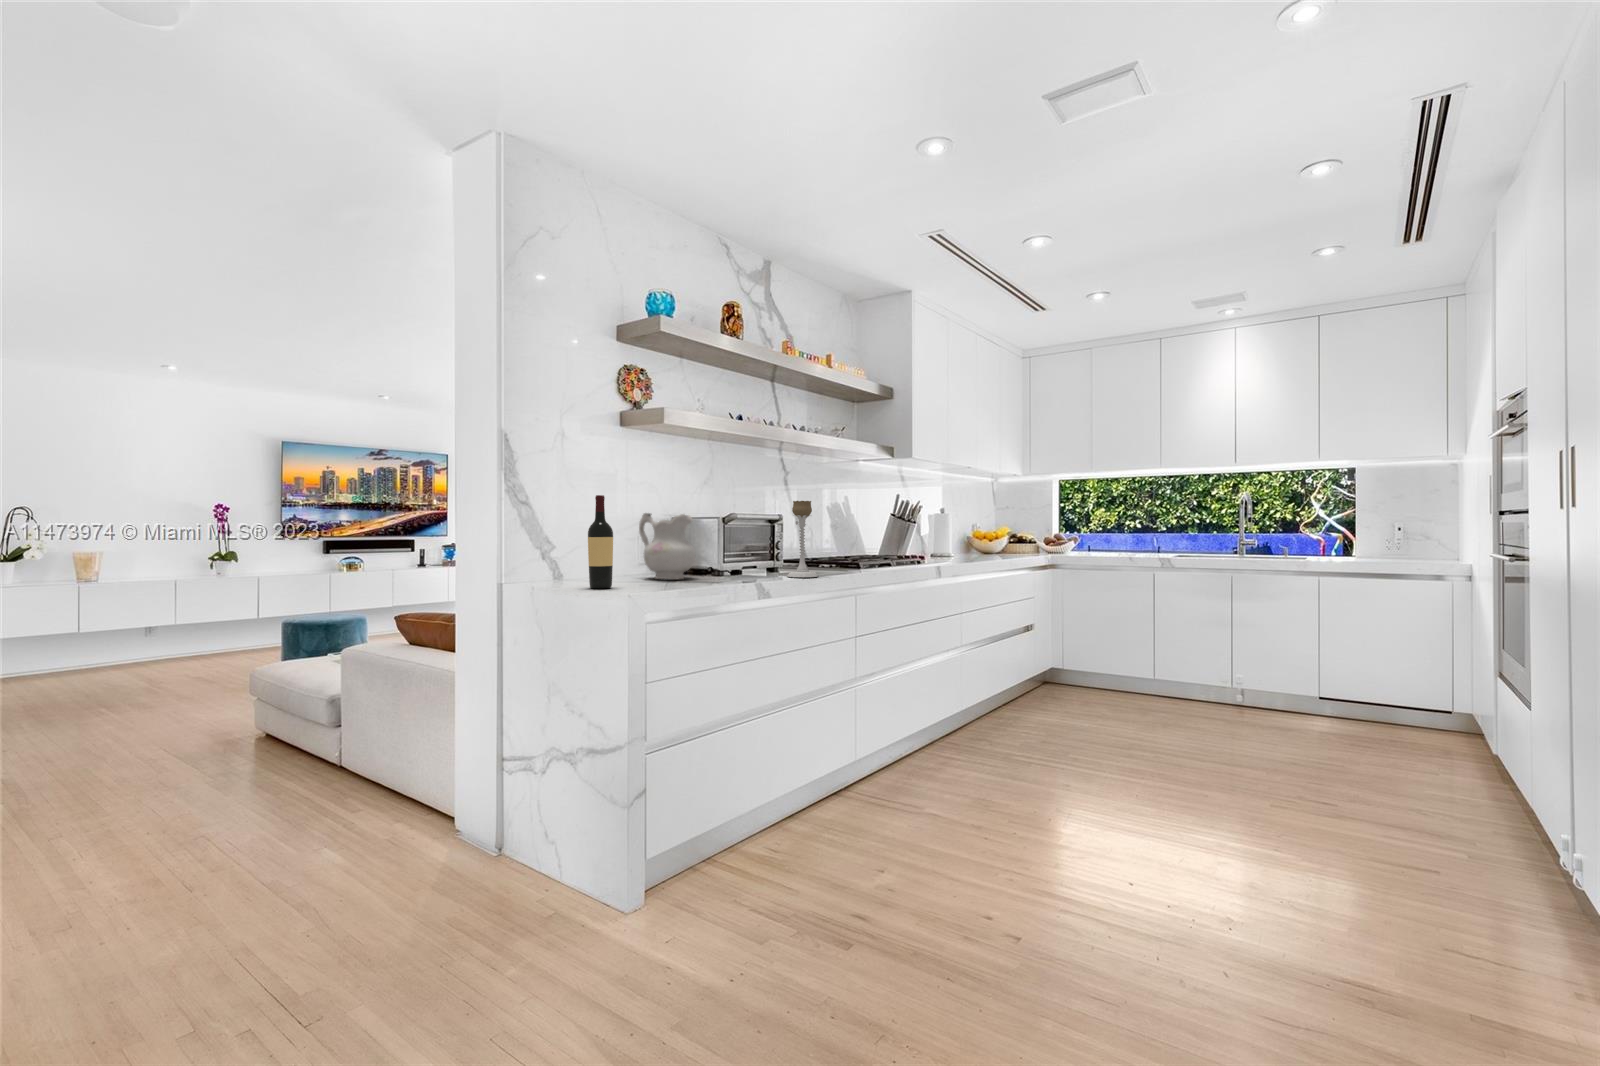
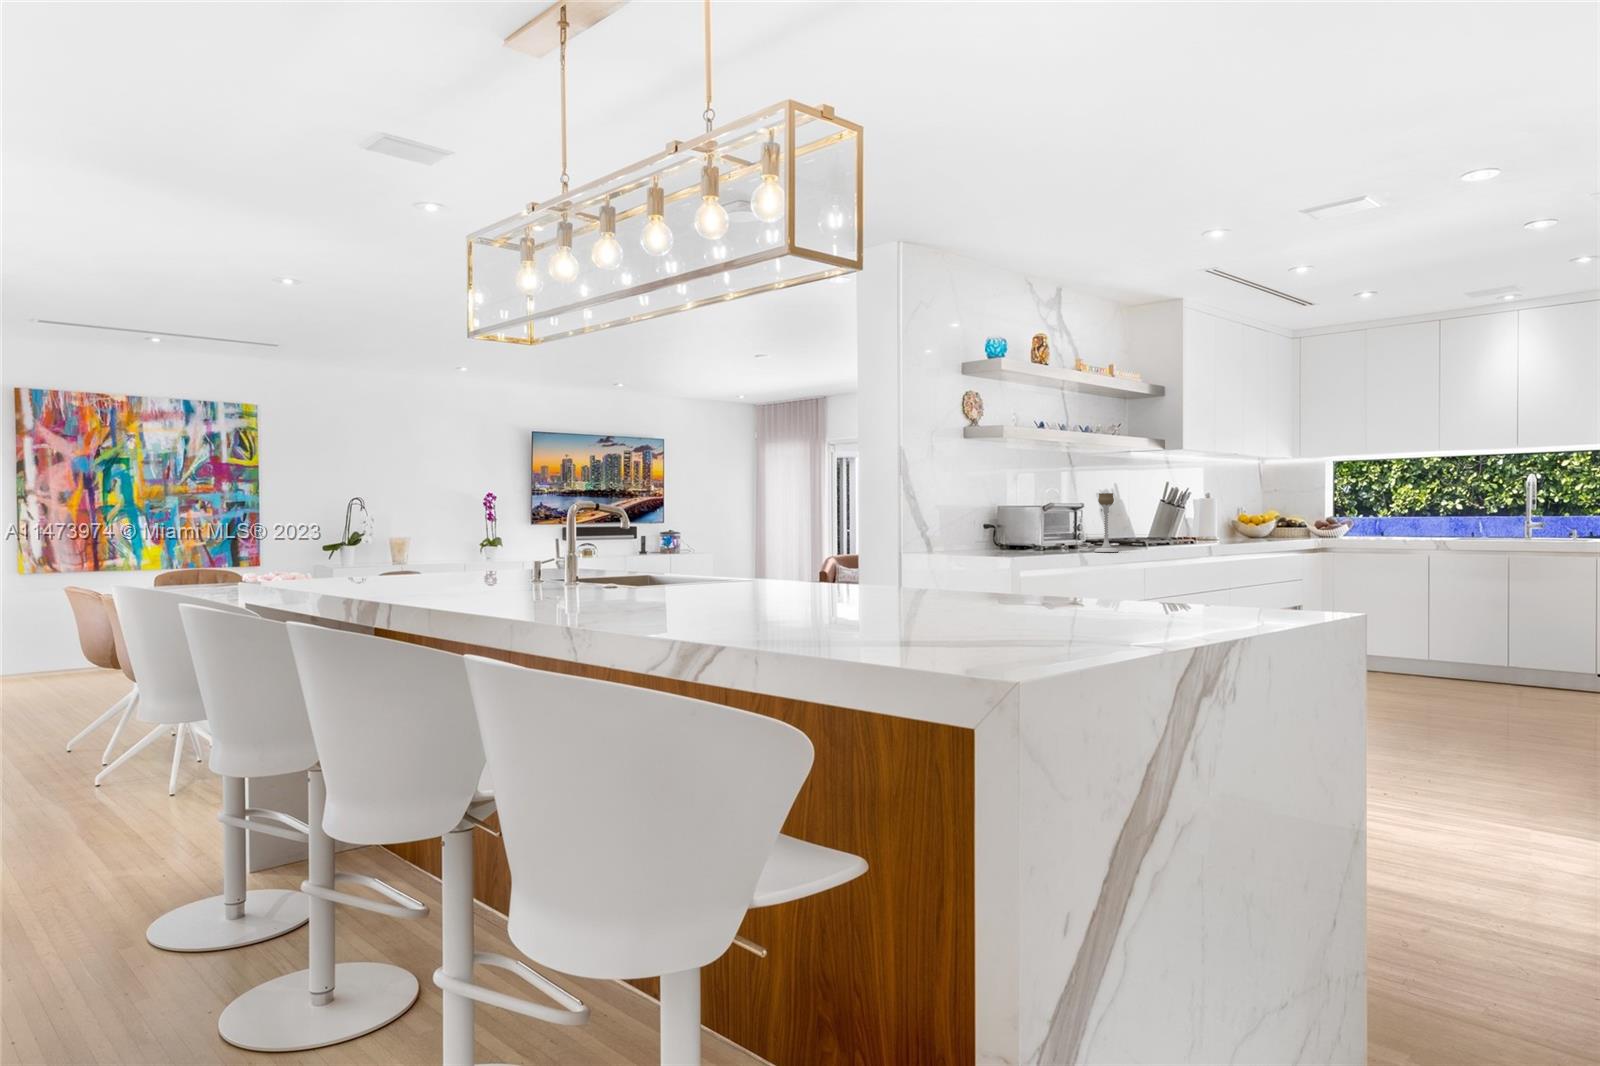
wine bottle: present [588,495,613,588] -> none [969,493,986,557]
ceramic pitcher: present [639,513,695,579] -> none [985,504,1028,553]

